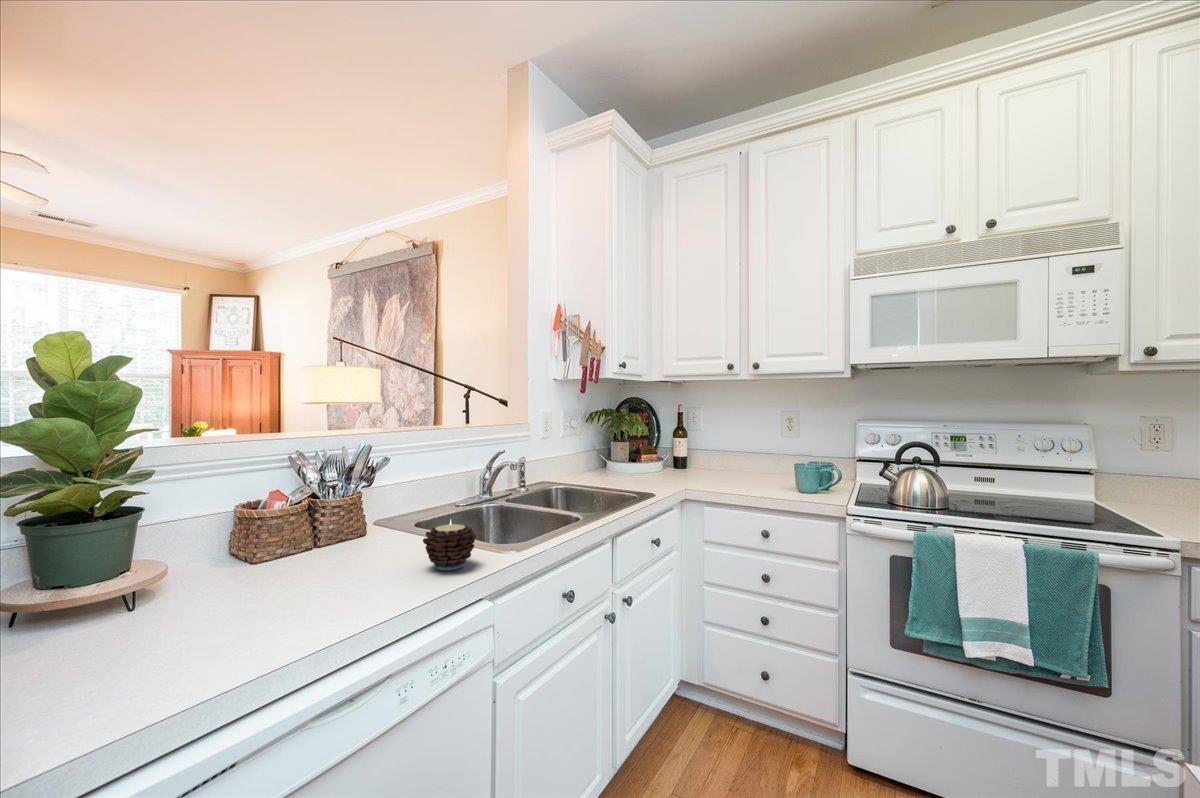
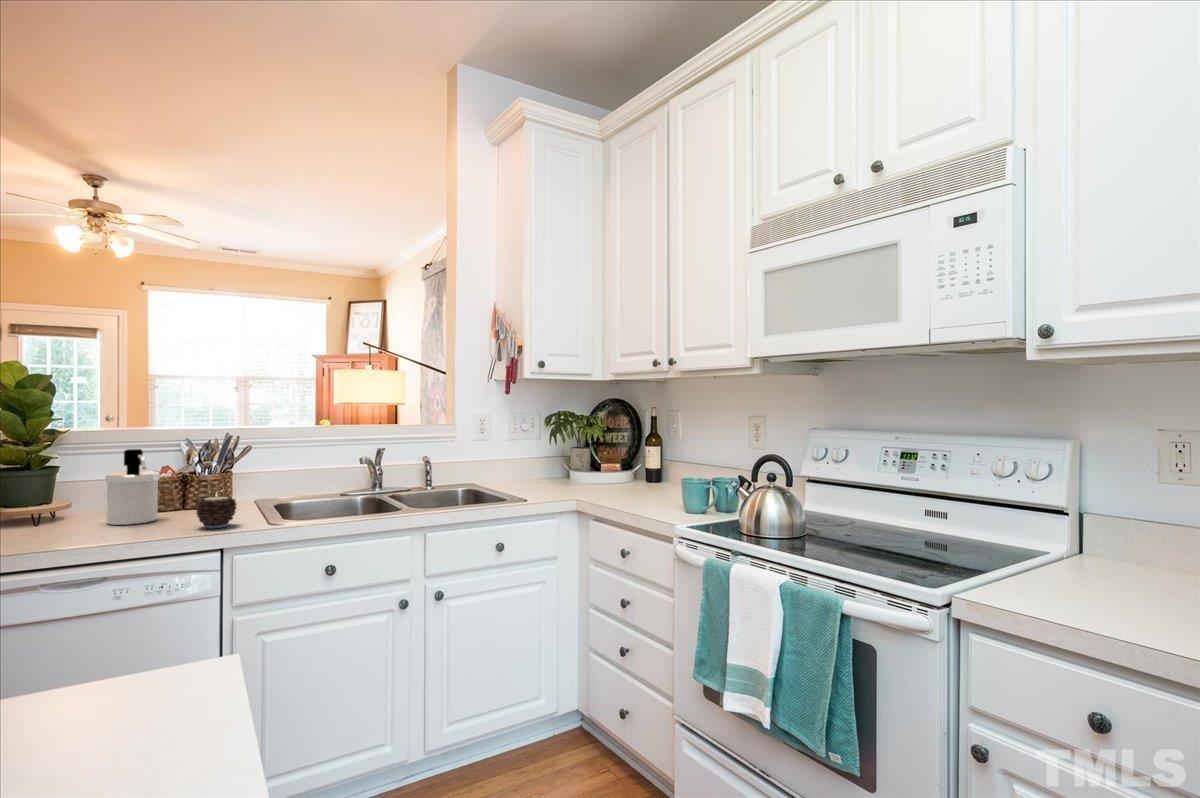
soap dispenser: none [254,467,356,588] -> present [105,449,160,525]

